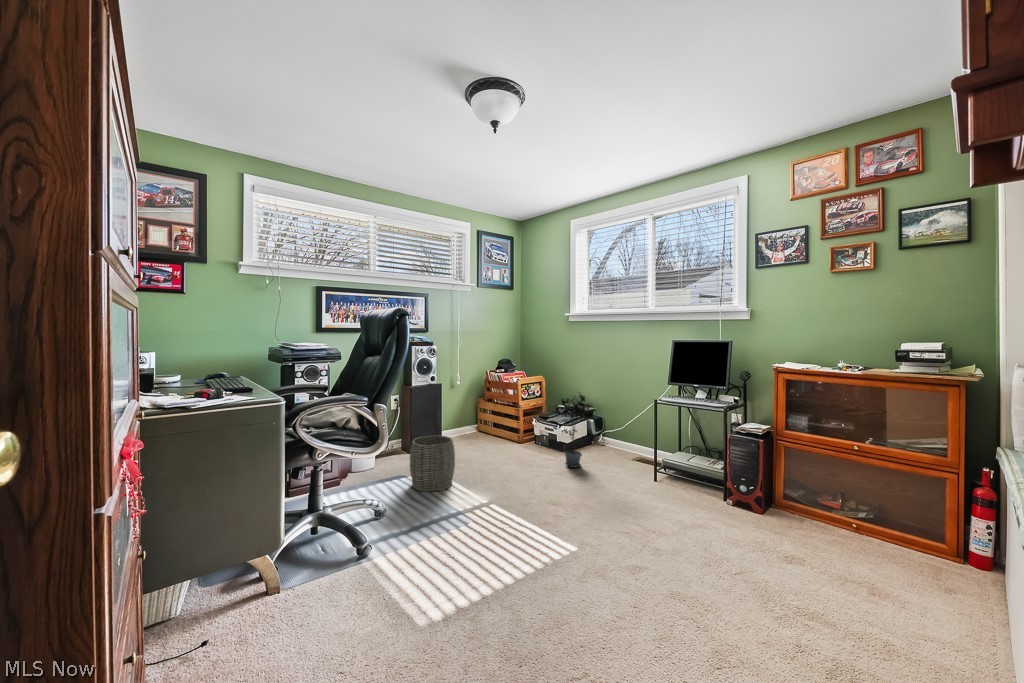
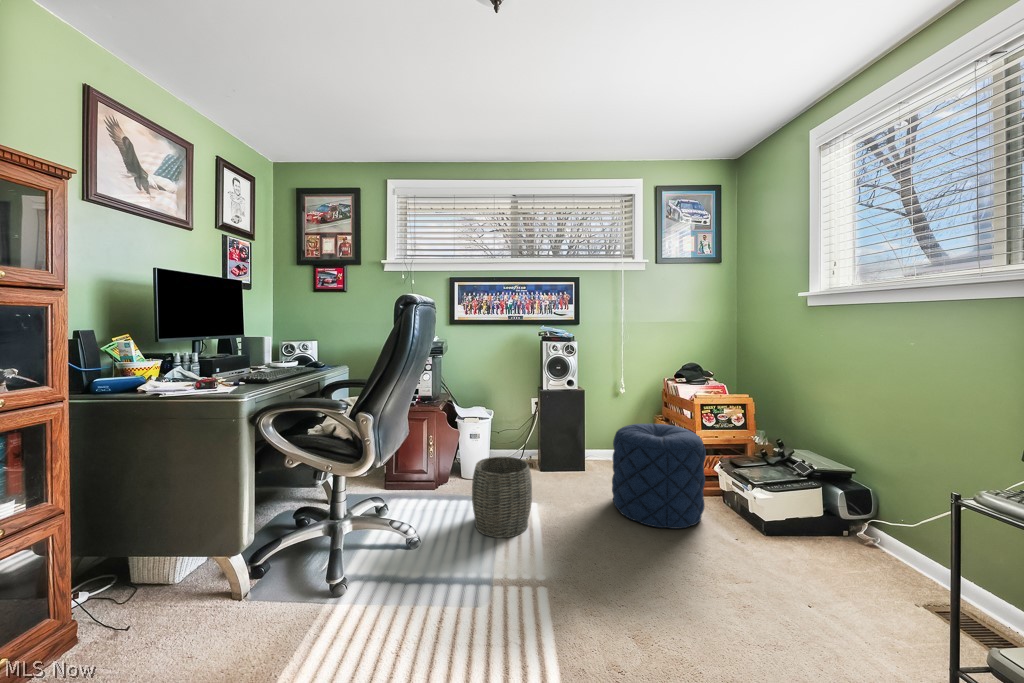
potted plant: present [562,392,593,467] -> none [718,432,795,582]
pouf: none [481,400,536,462] -> present [612,423,706,529]

